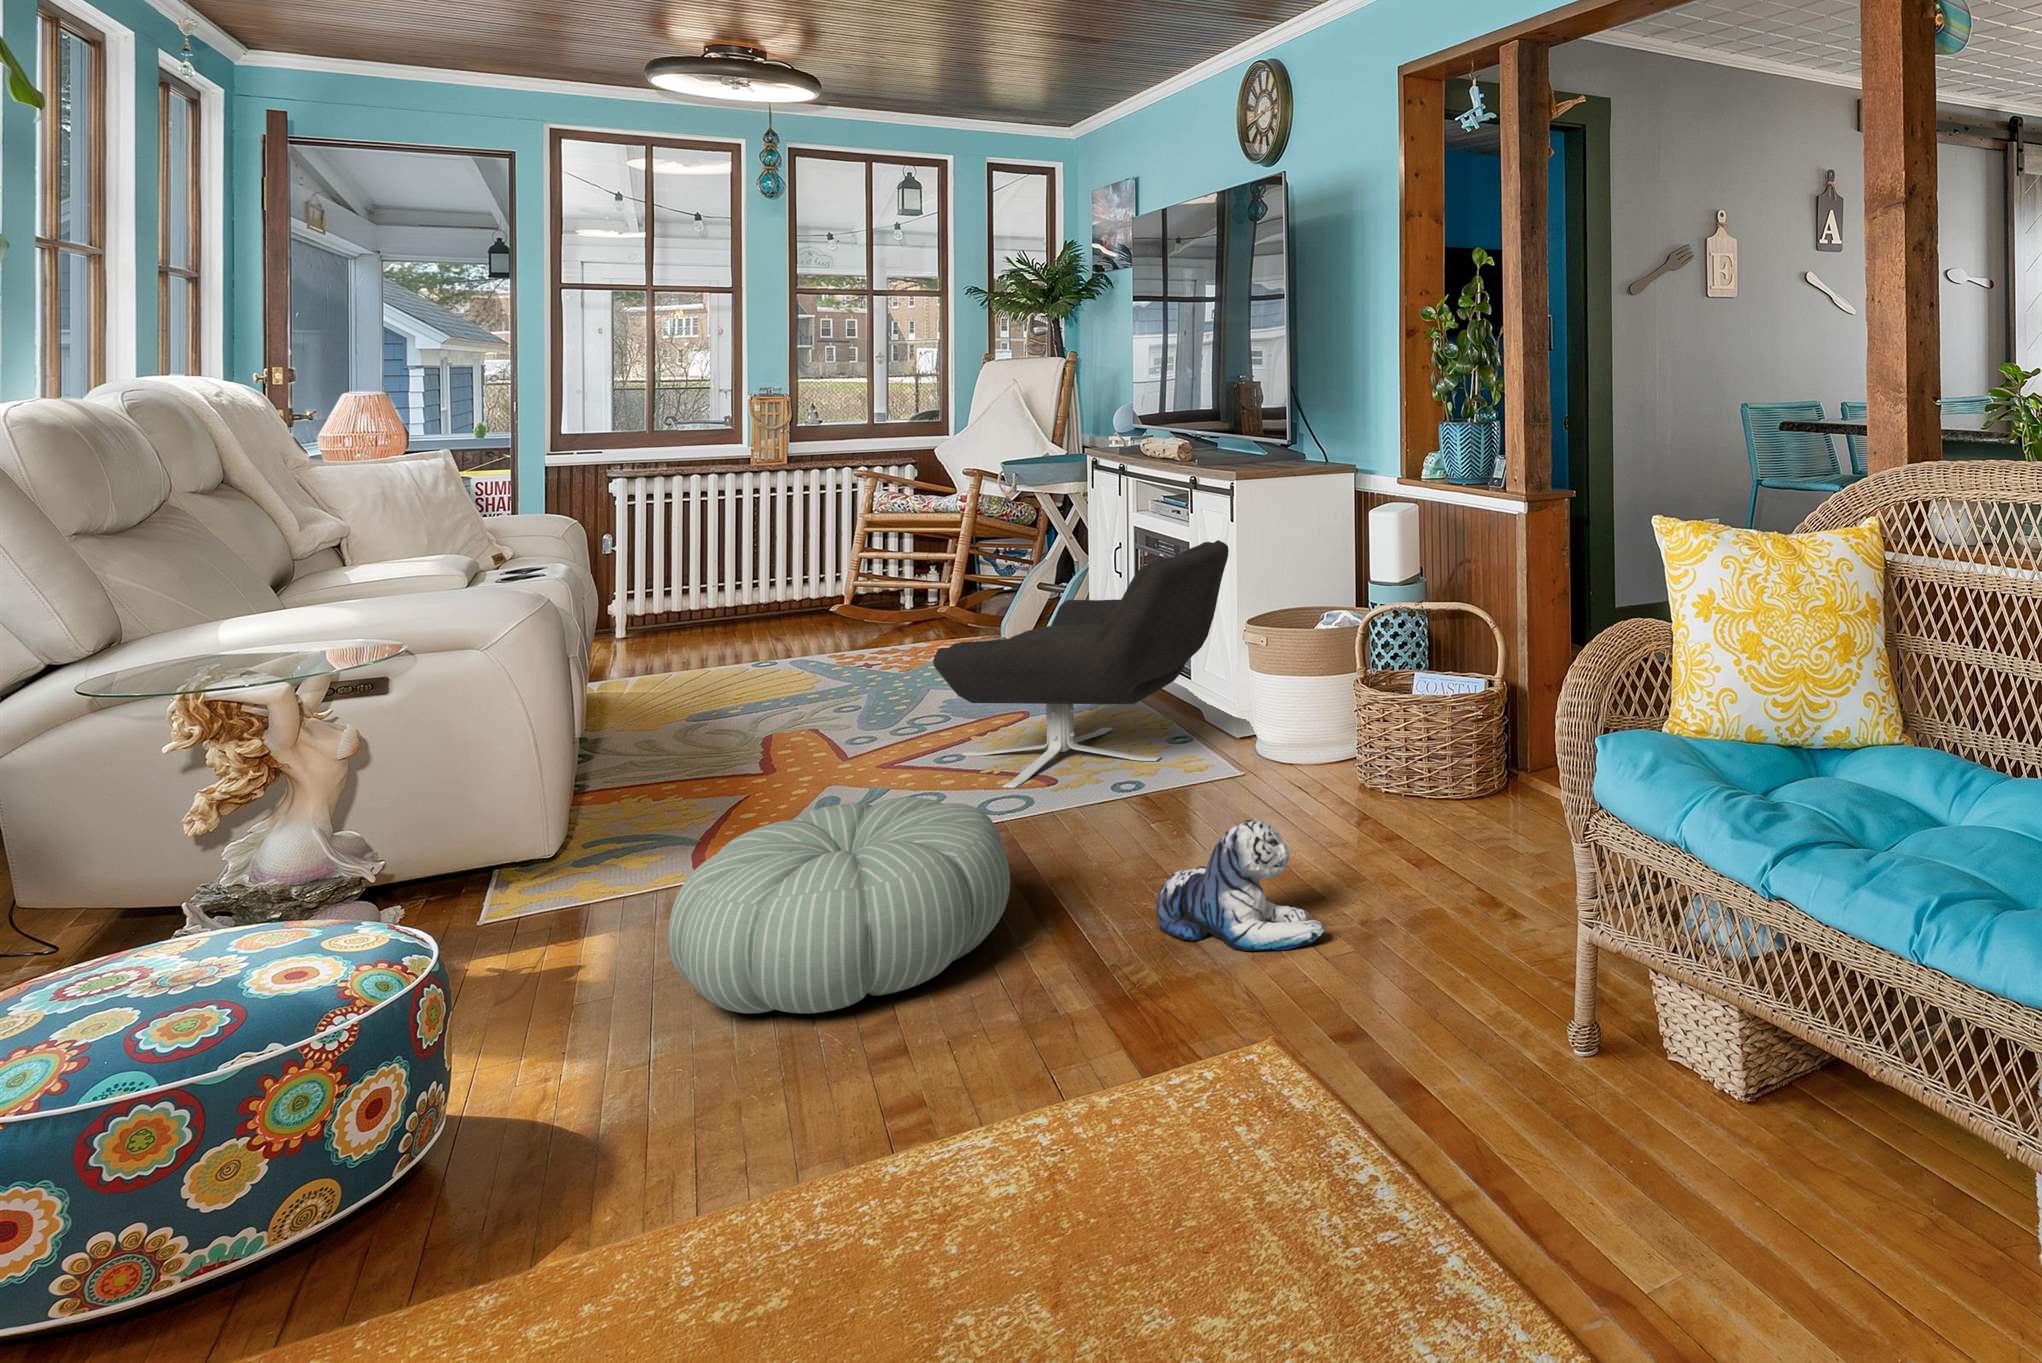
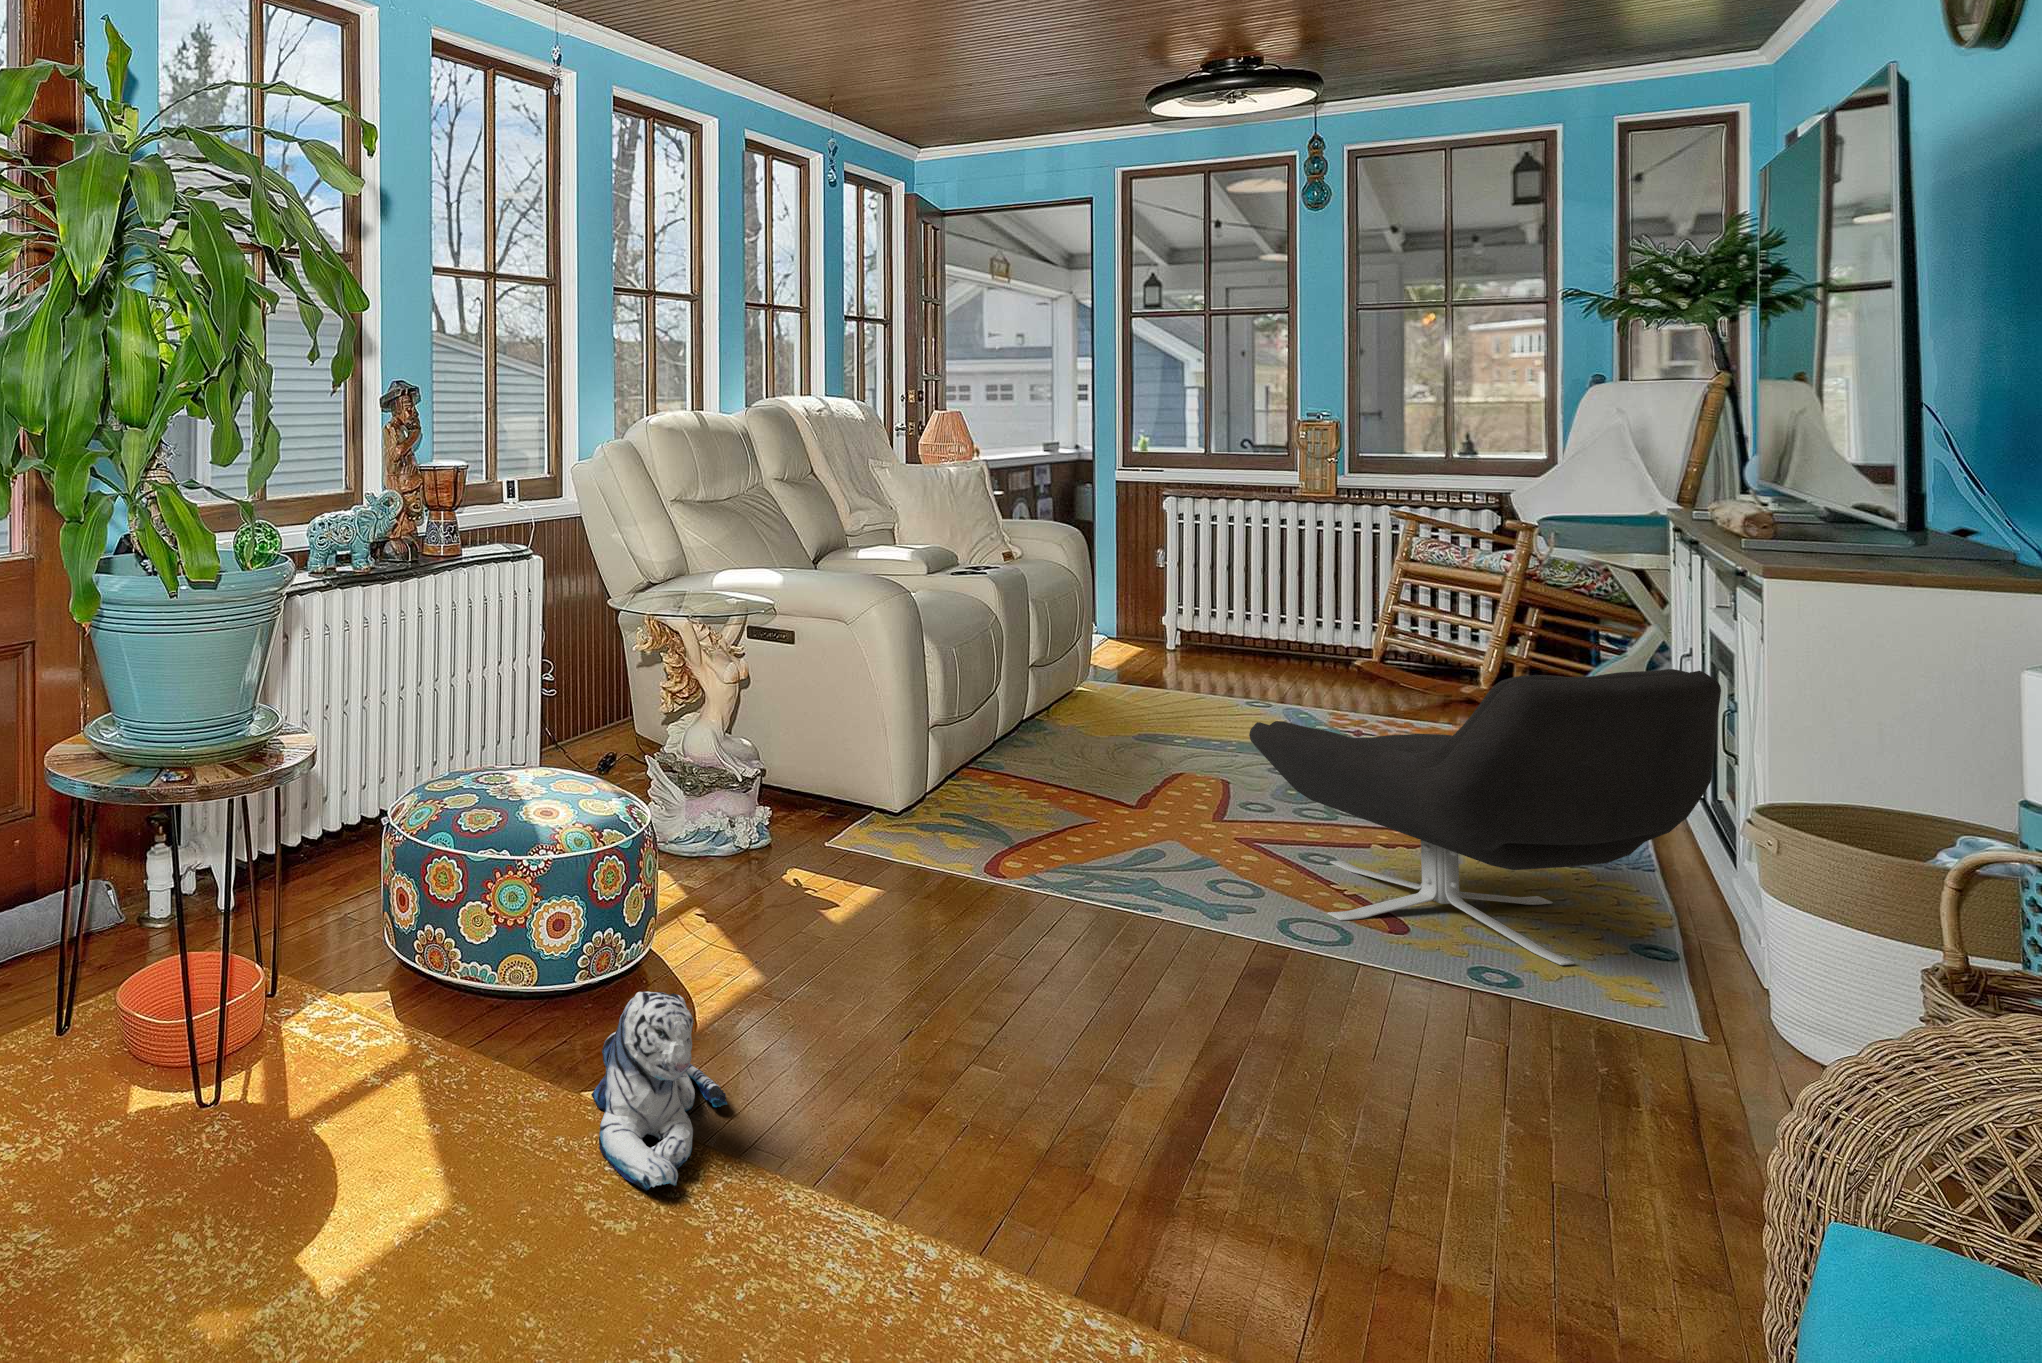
pouf: present [668,797,1010,1013] -> none [823,840,1157,1060]
plush toy: present [1156,820,1325,951] -> present [591,991,727,1190]

